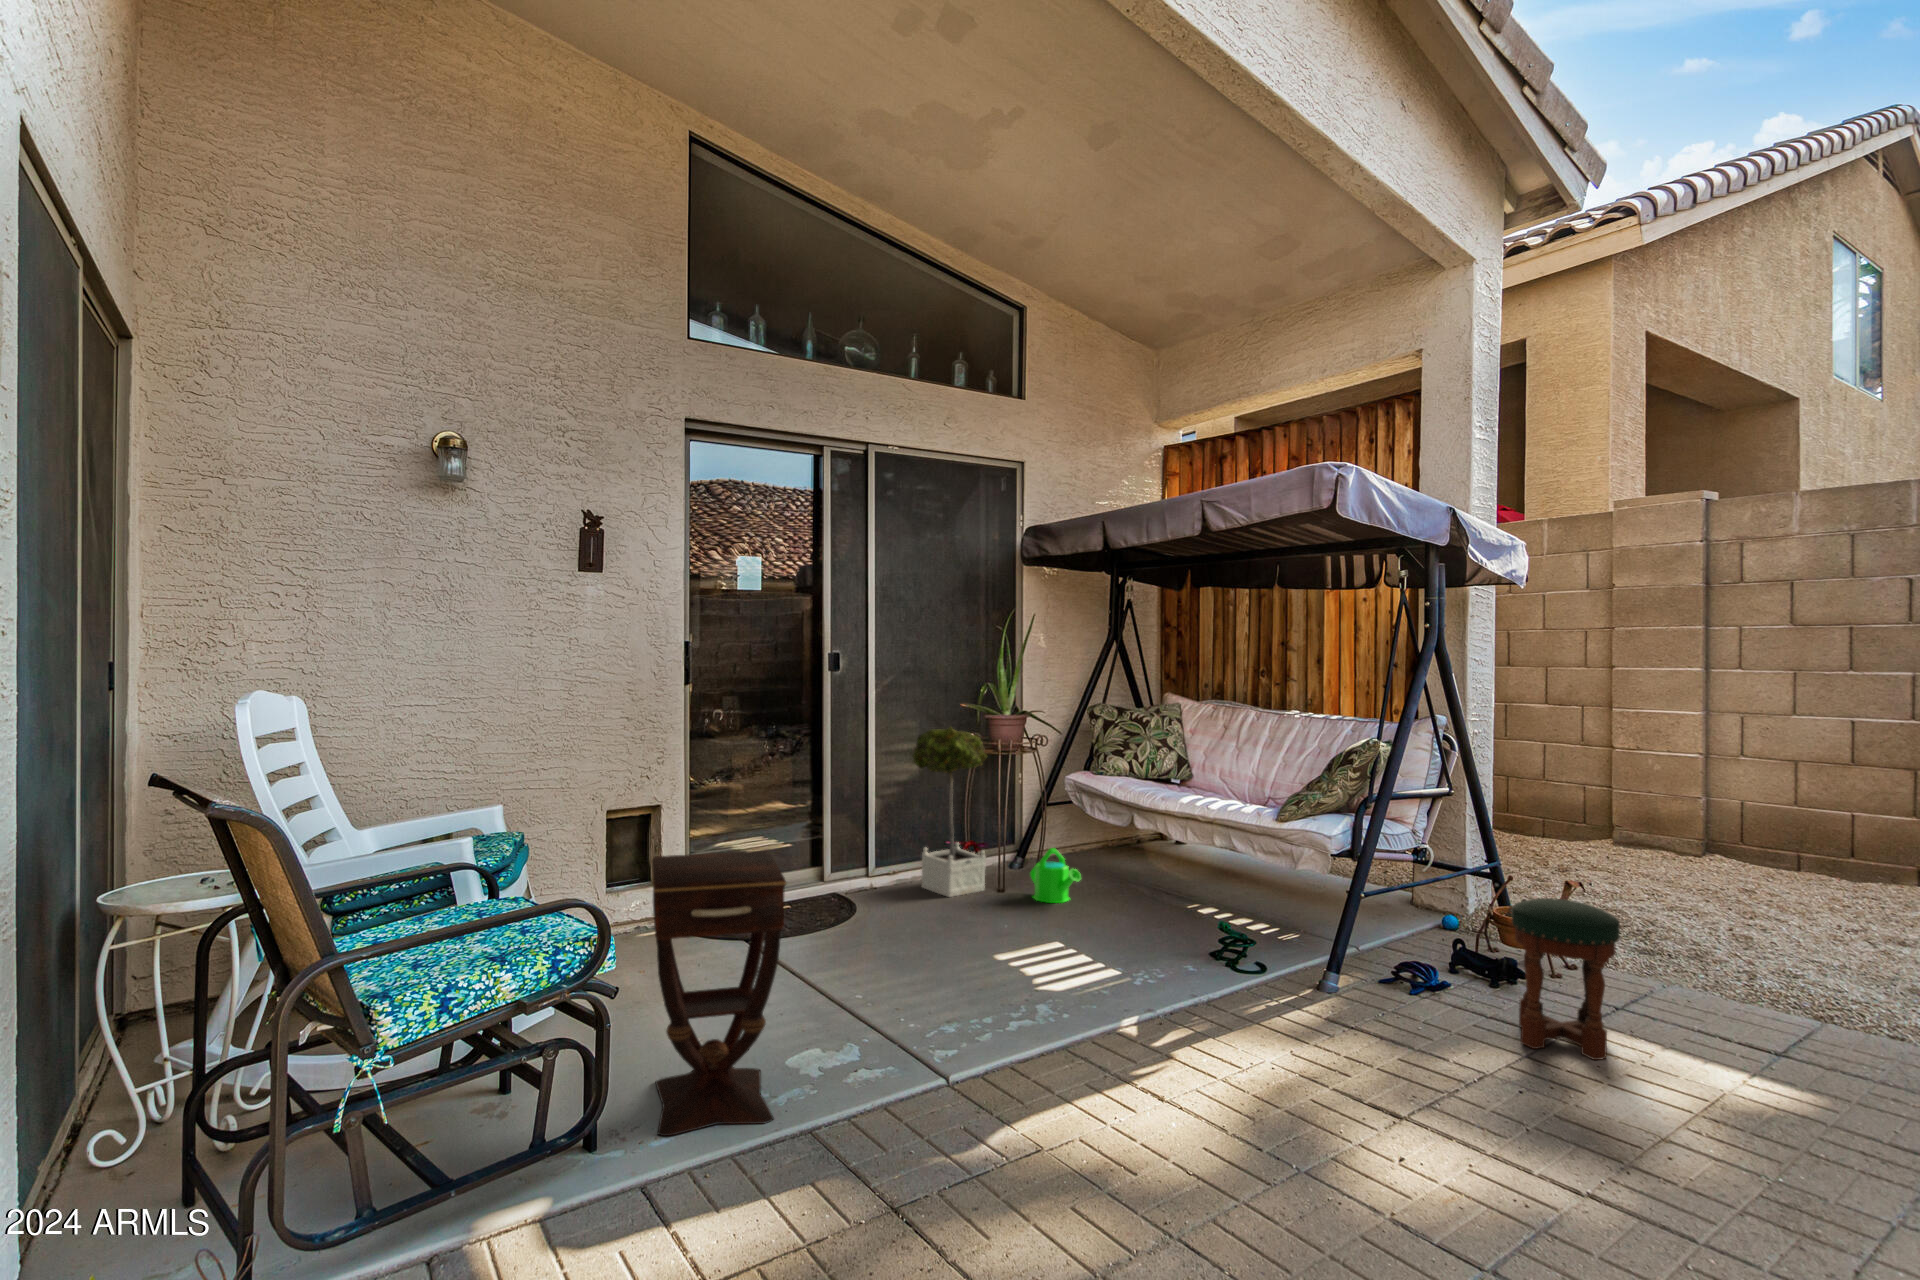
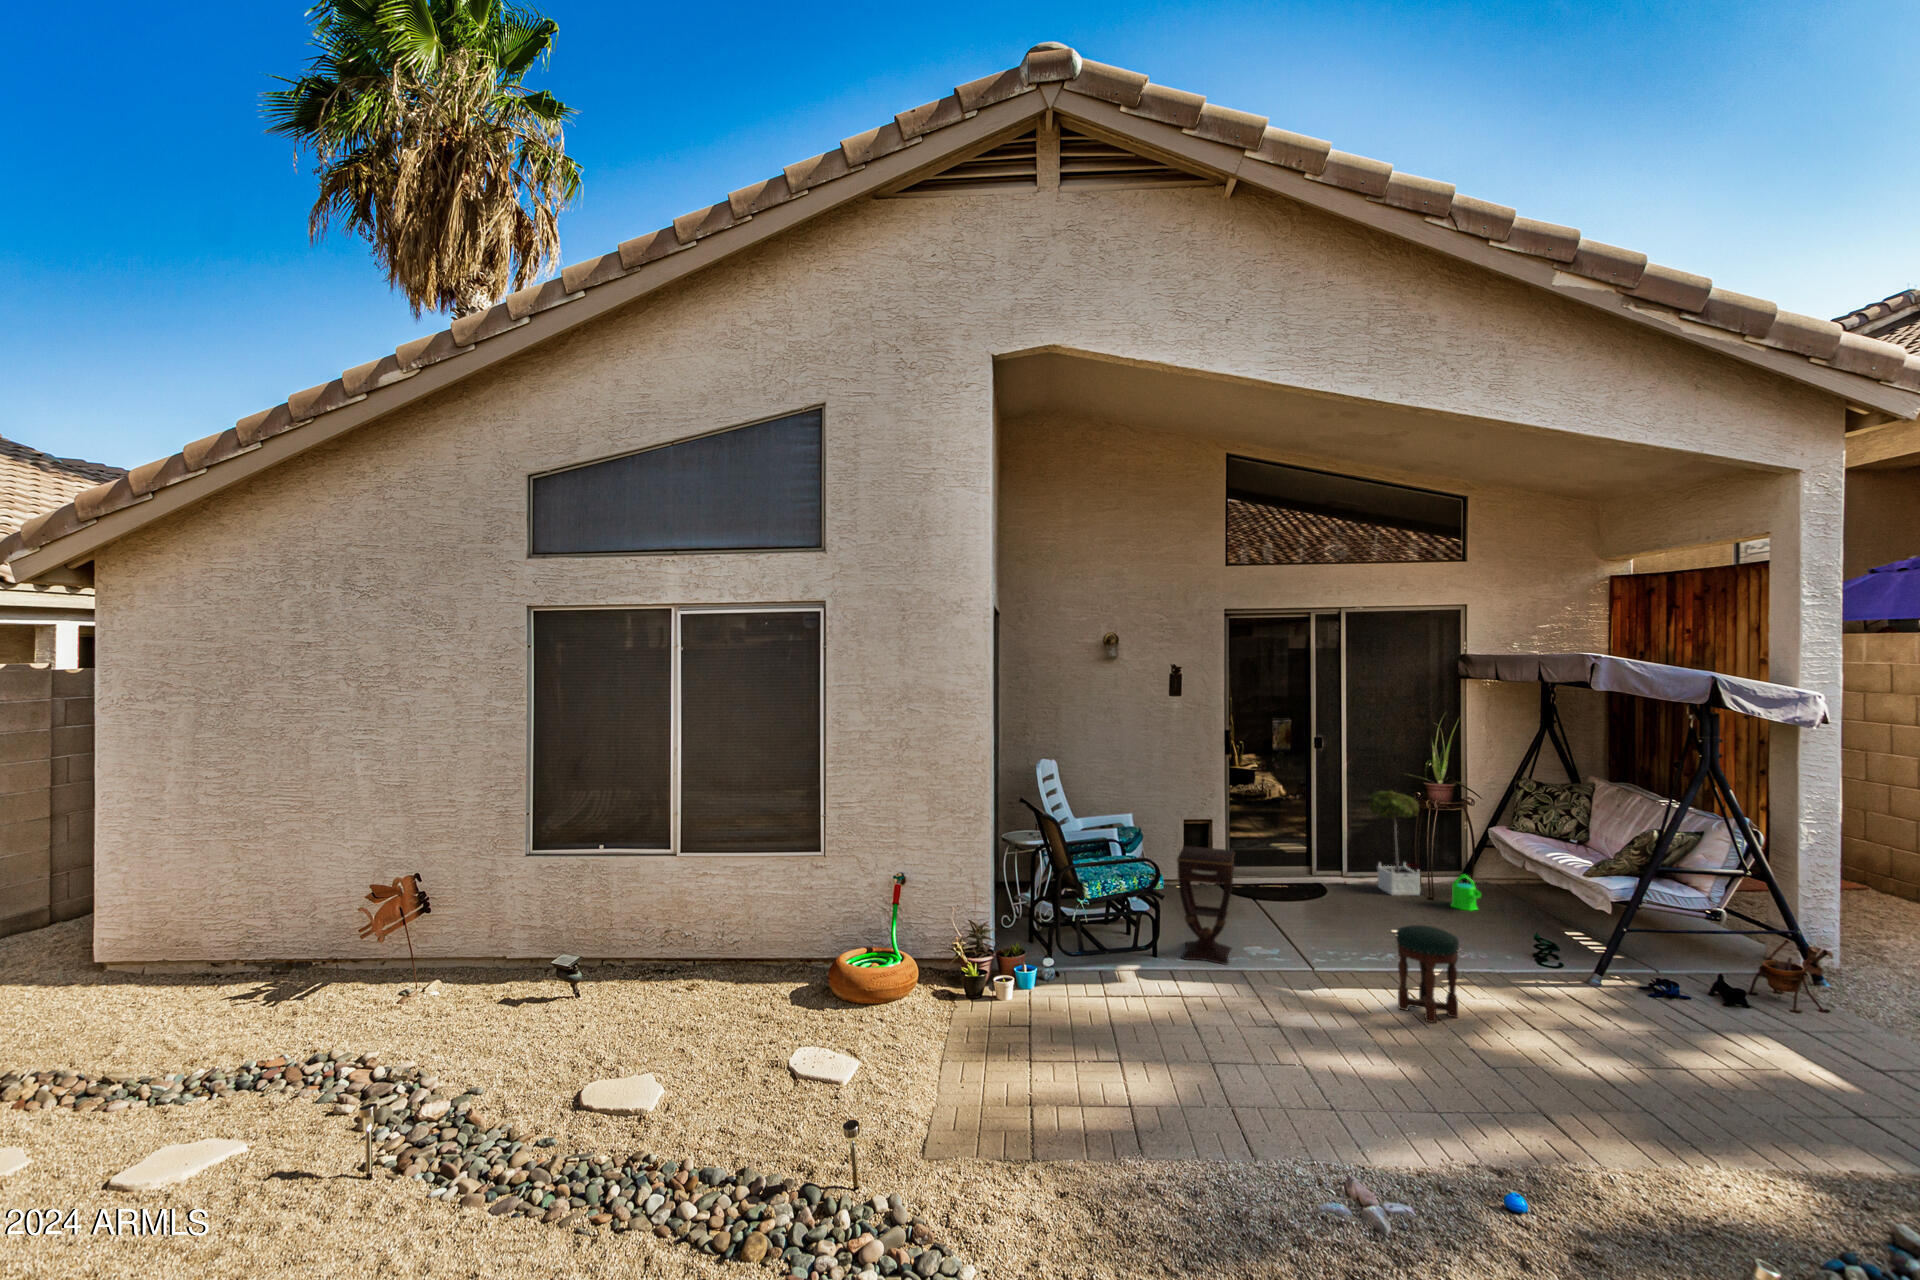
stool: present [1512,898,1620,1060] -> present [1396,925,1459,1023]

